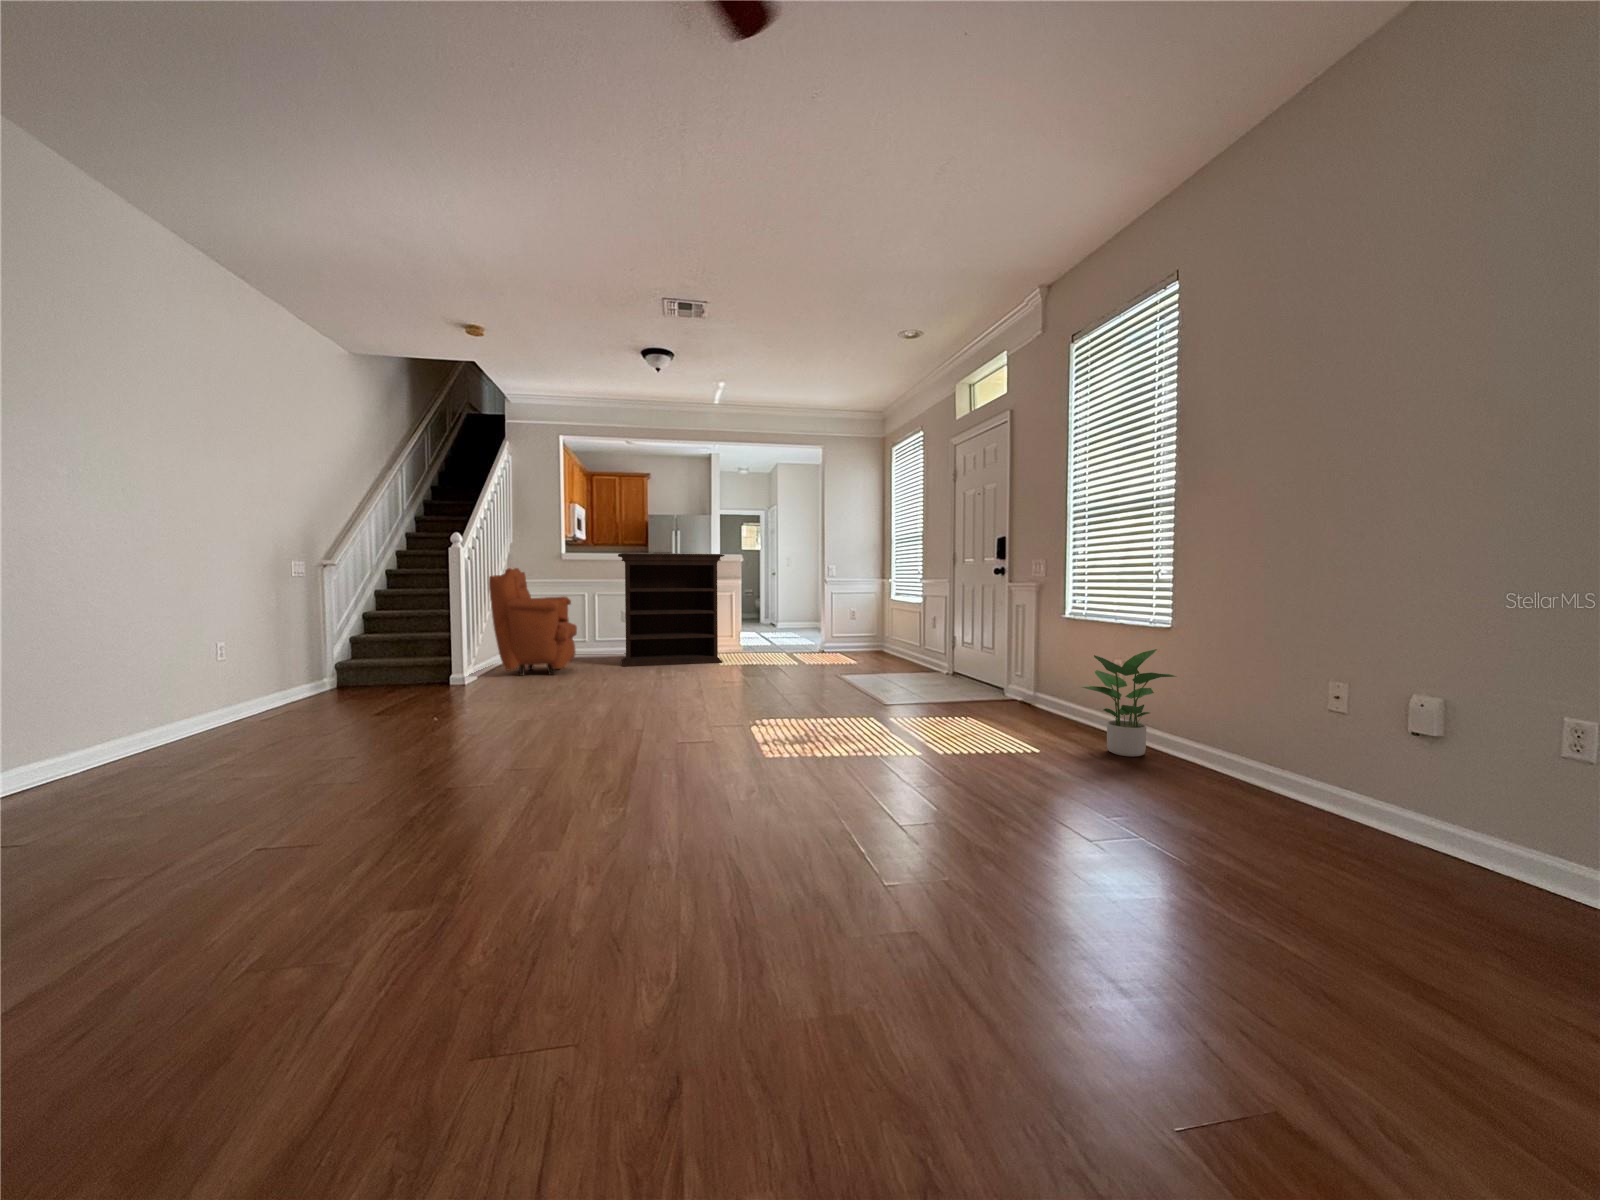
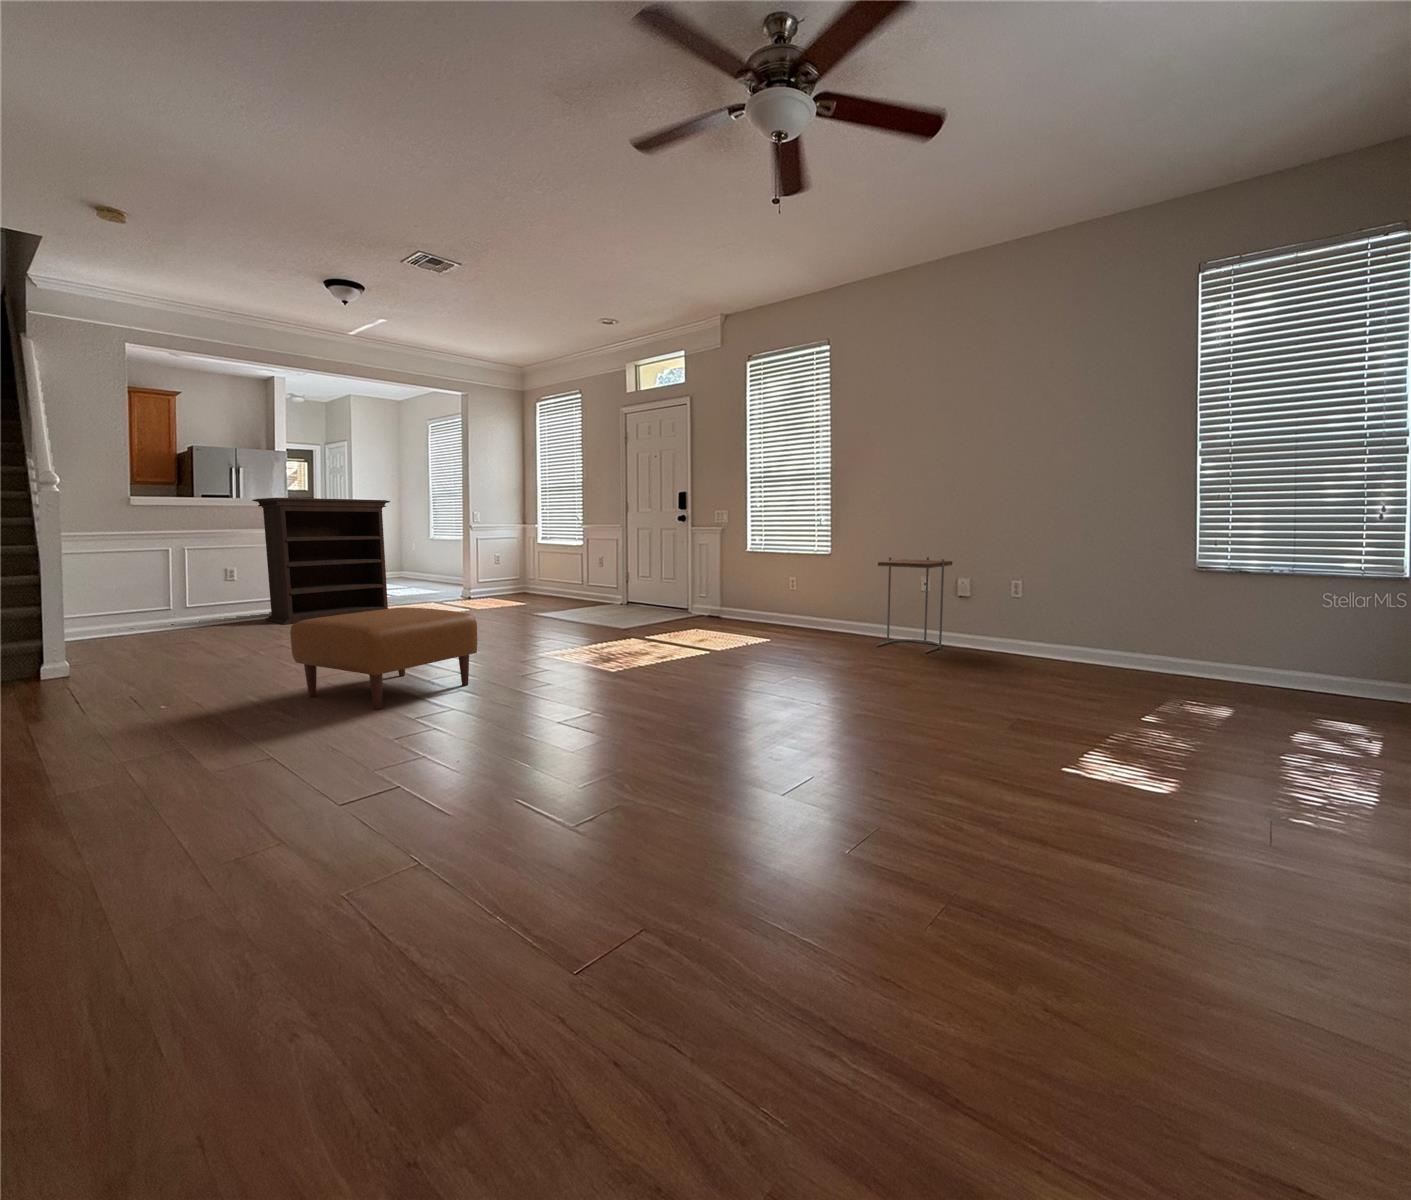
armchair: present [489,568,577,676] -> none [114,514,240,643]
side table: none [1200,641,1396,846] -> present [875,557,953,653]
potted plant: present [1082,649,1176,757] -> none [785,567,839,633]
ottoman: none [406,665,570,778] -> present [290,607,477,709]

